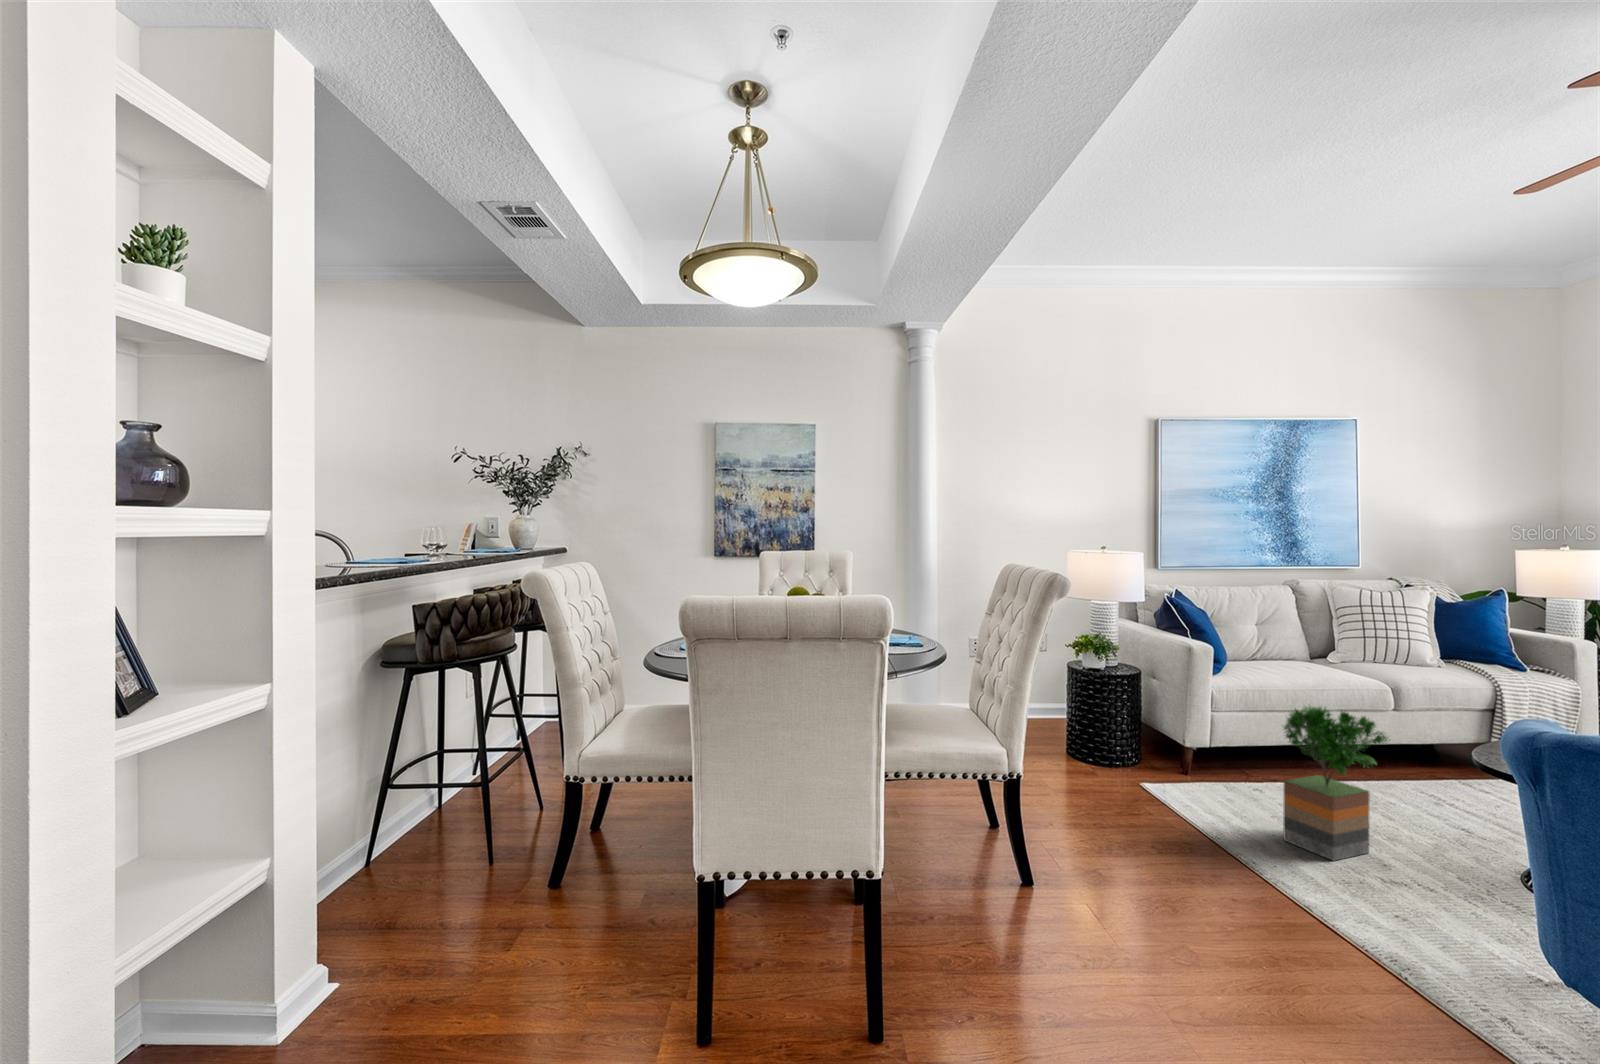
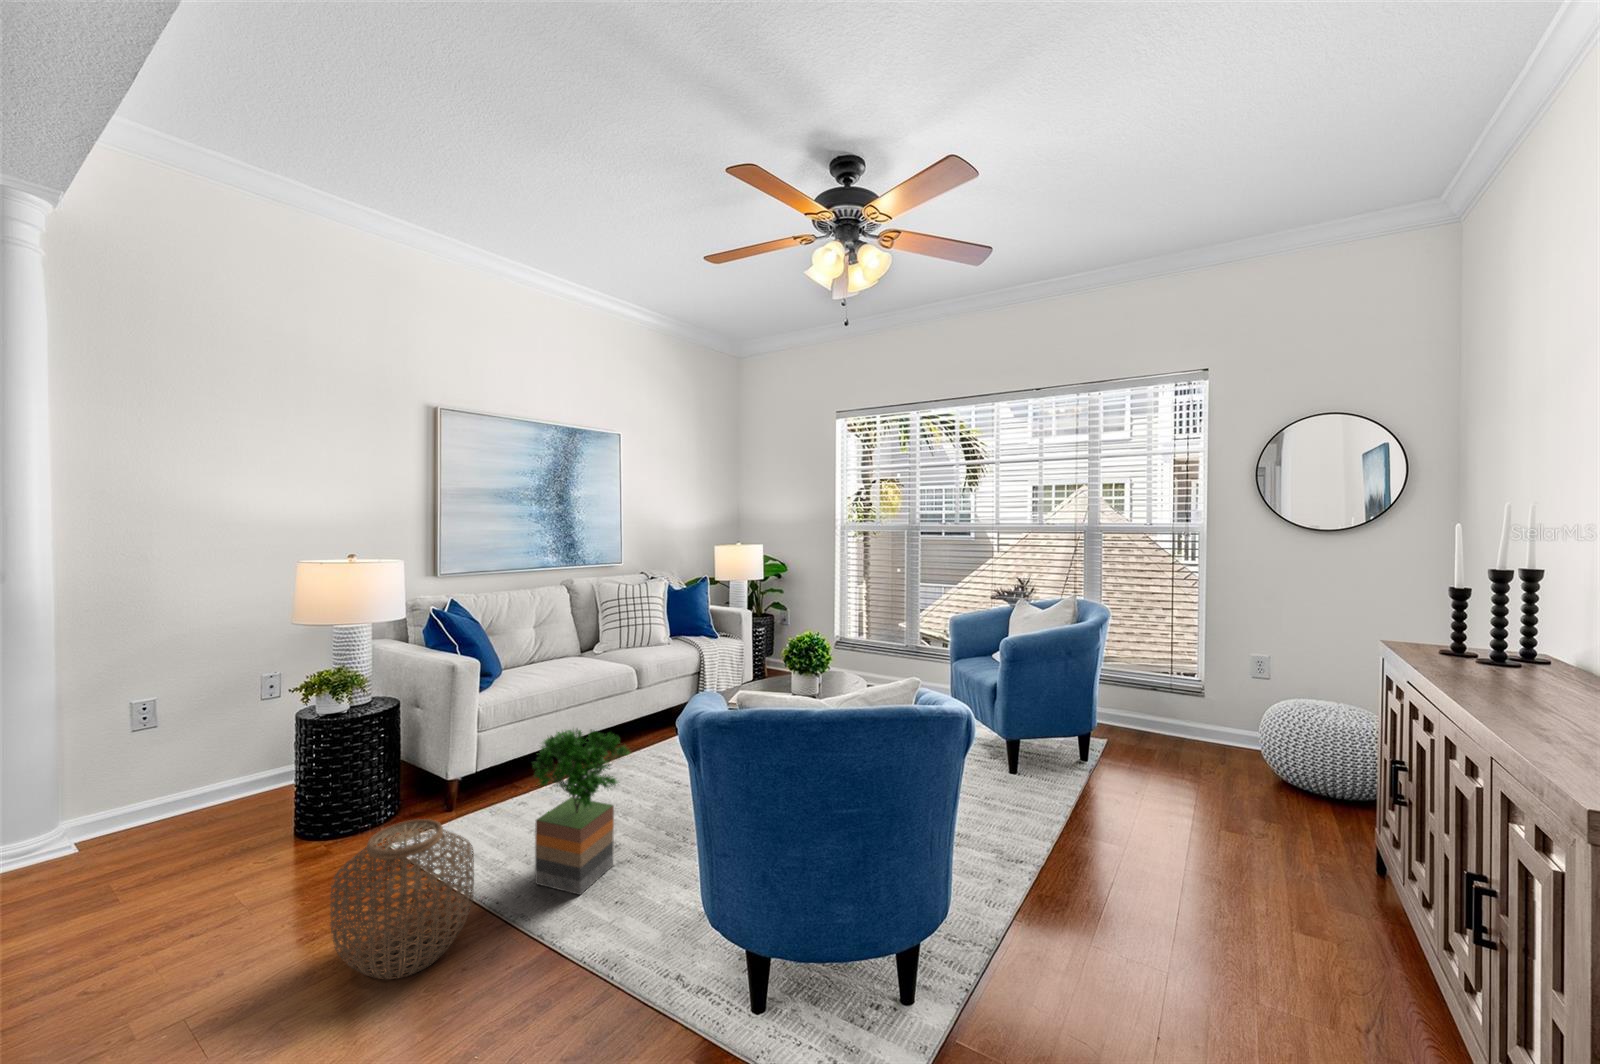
woven basket: none [1128,743,1233,857] -> present [330,819,474,979]

